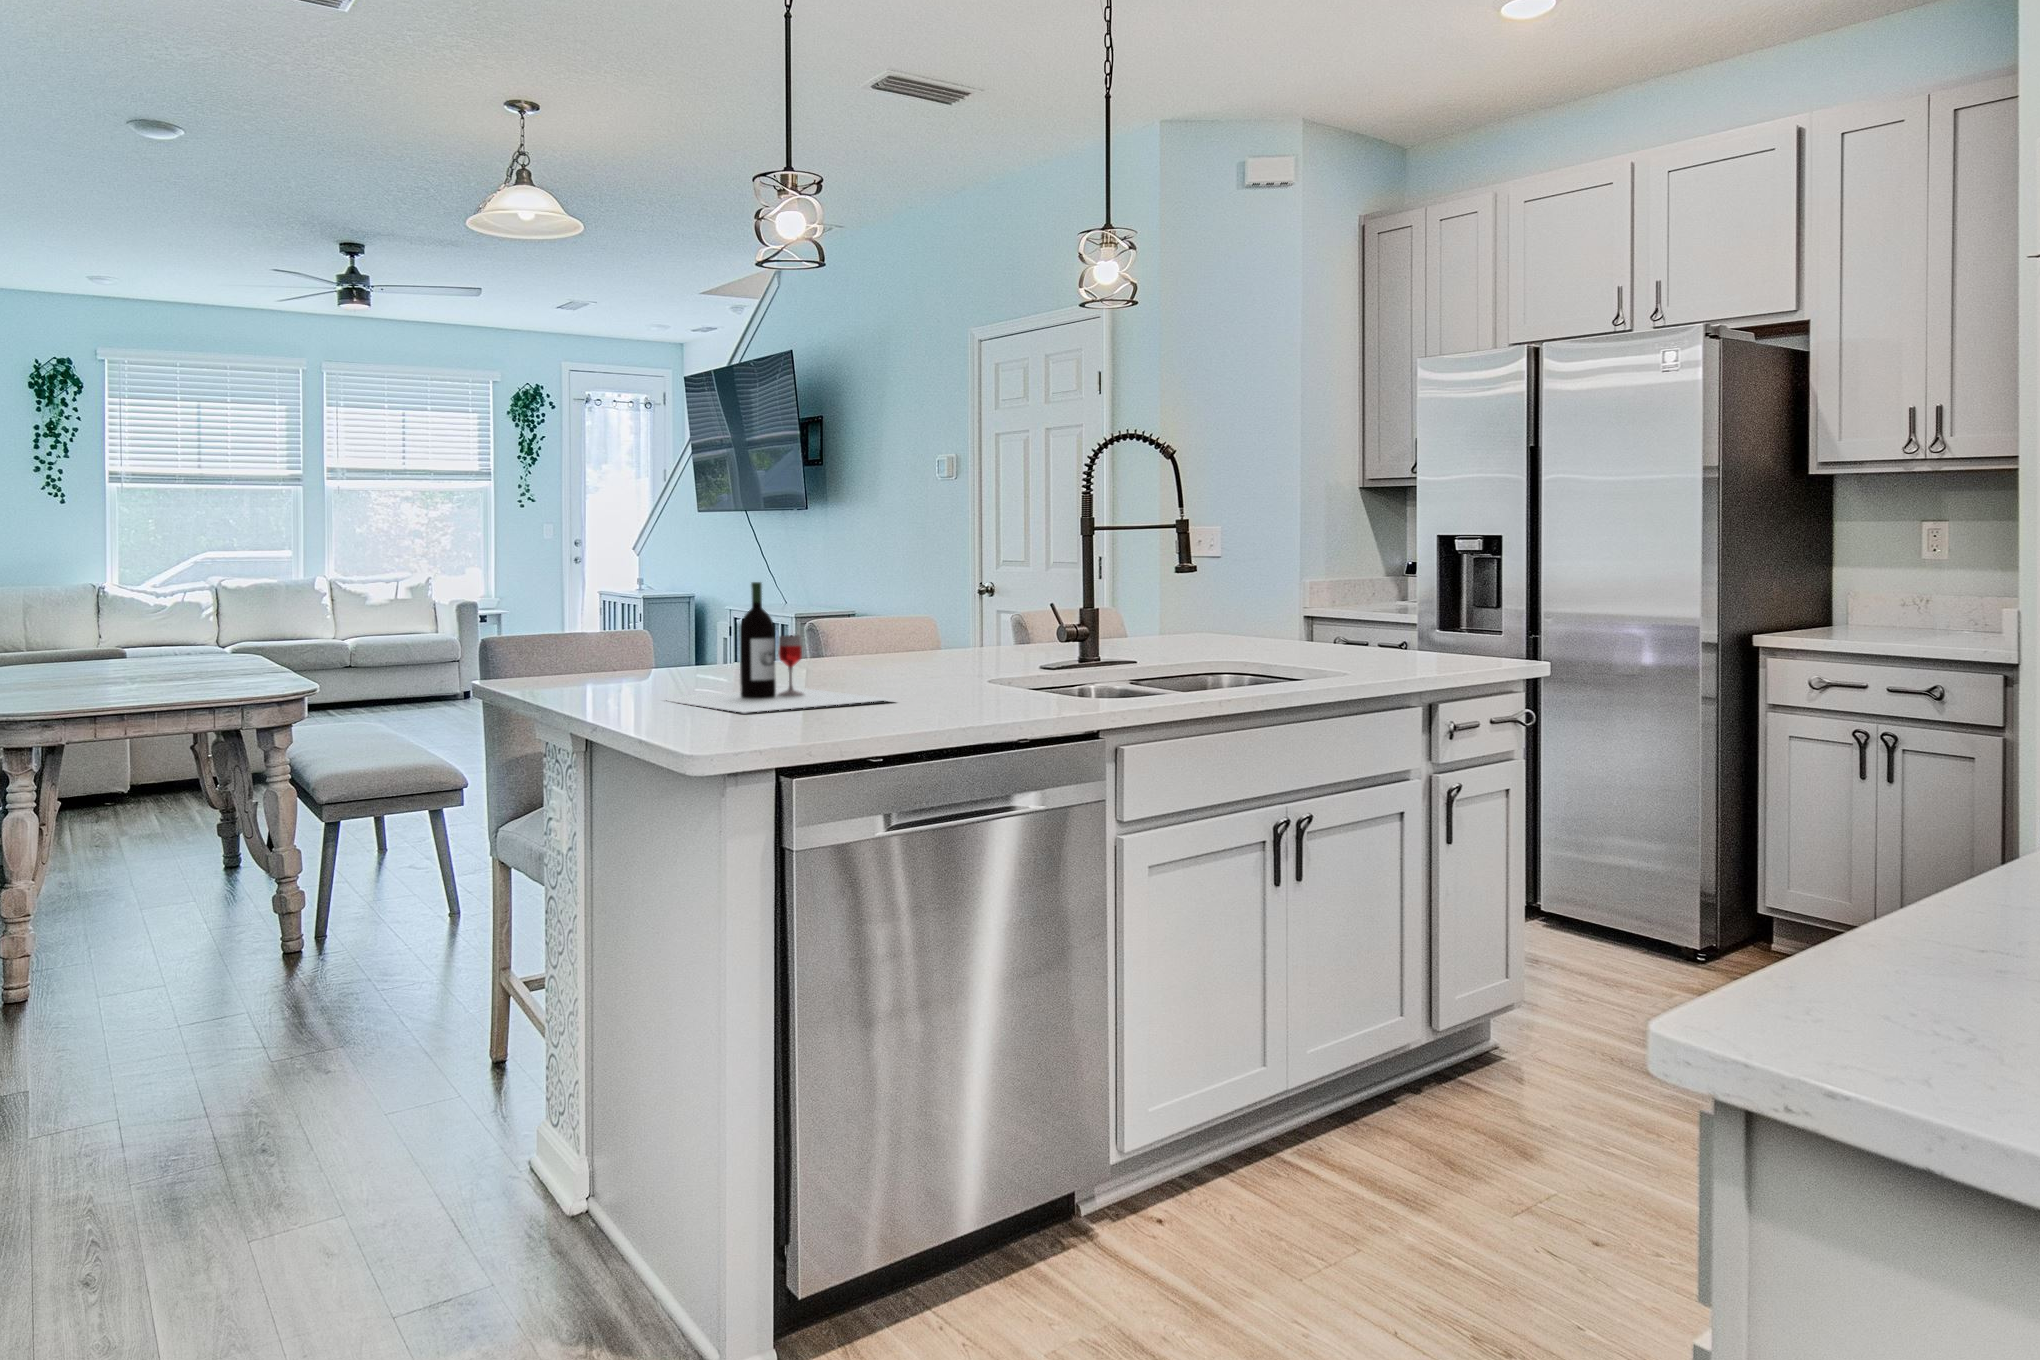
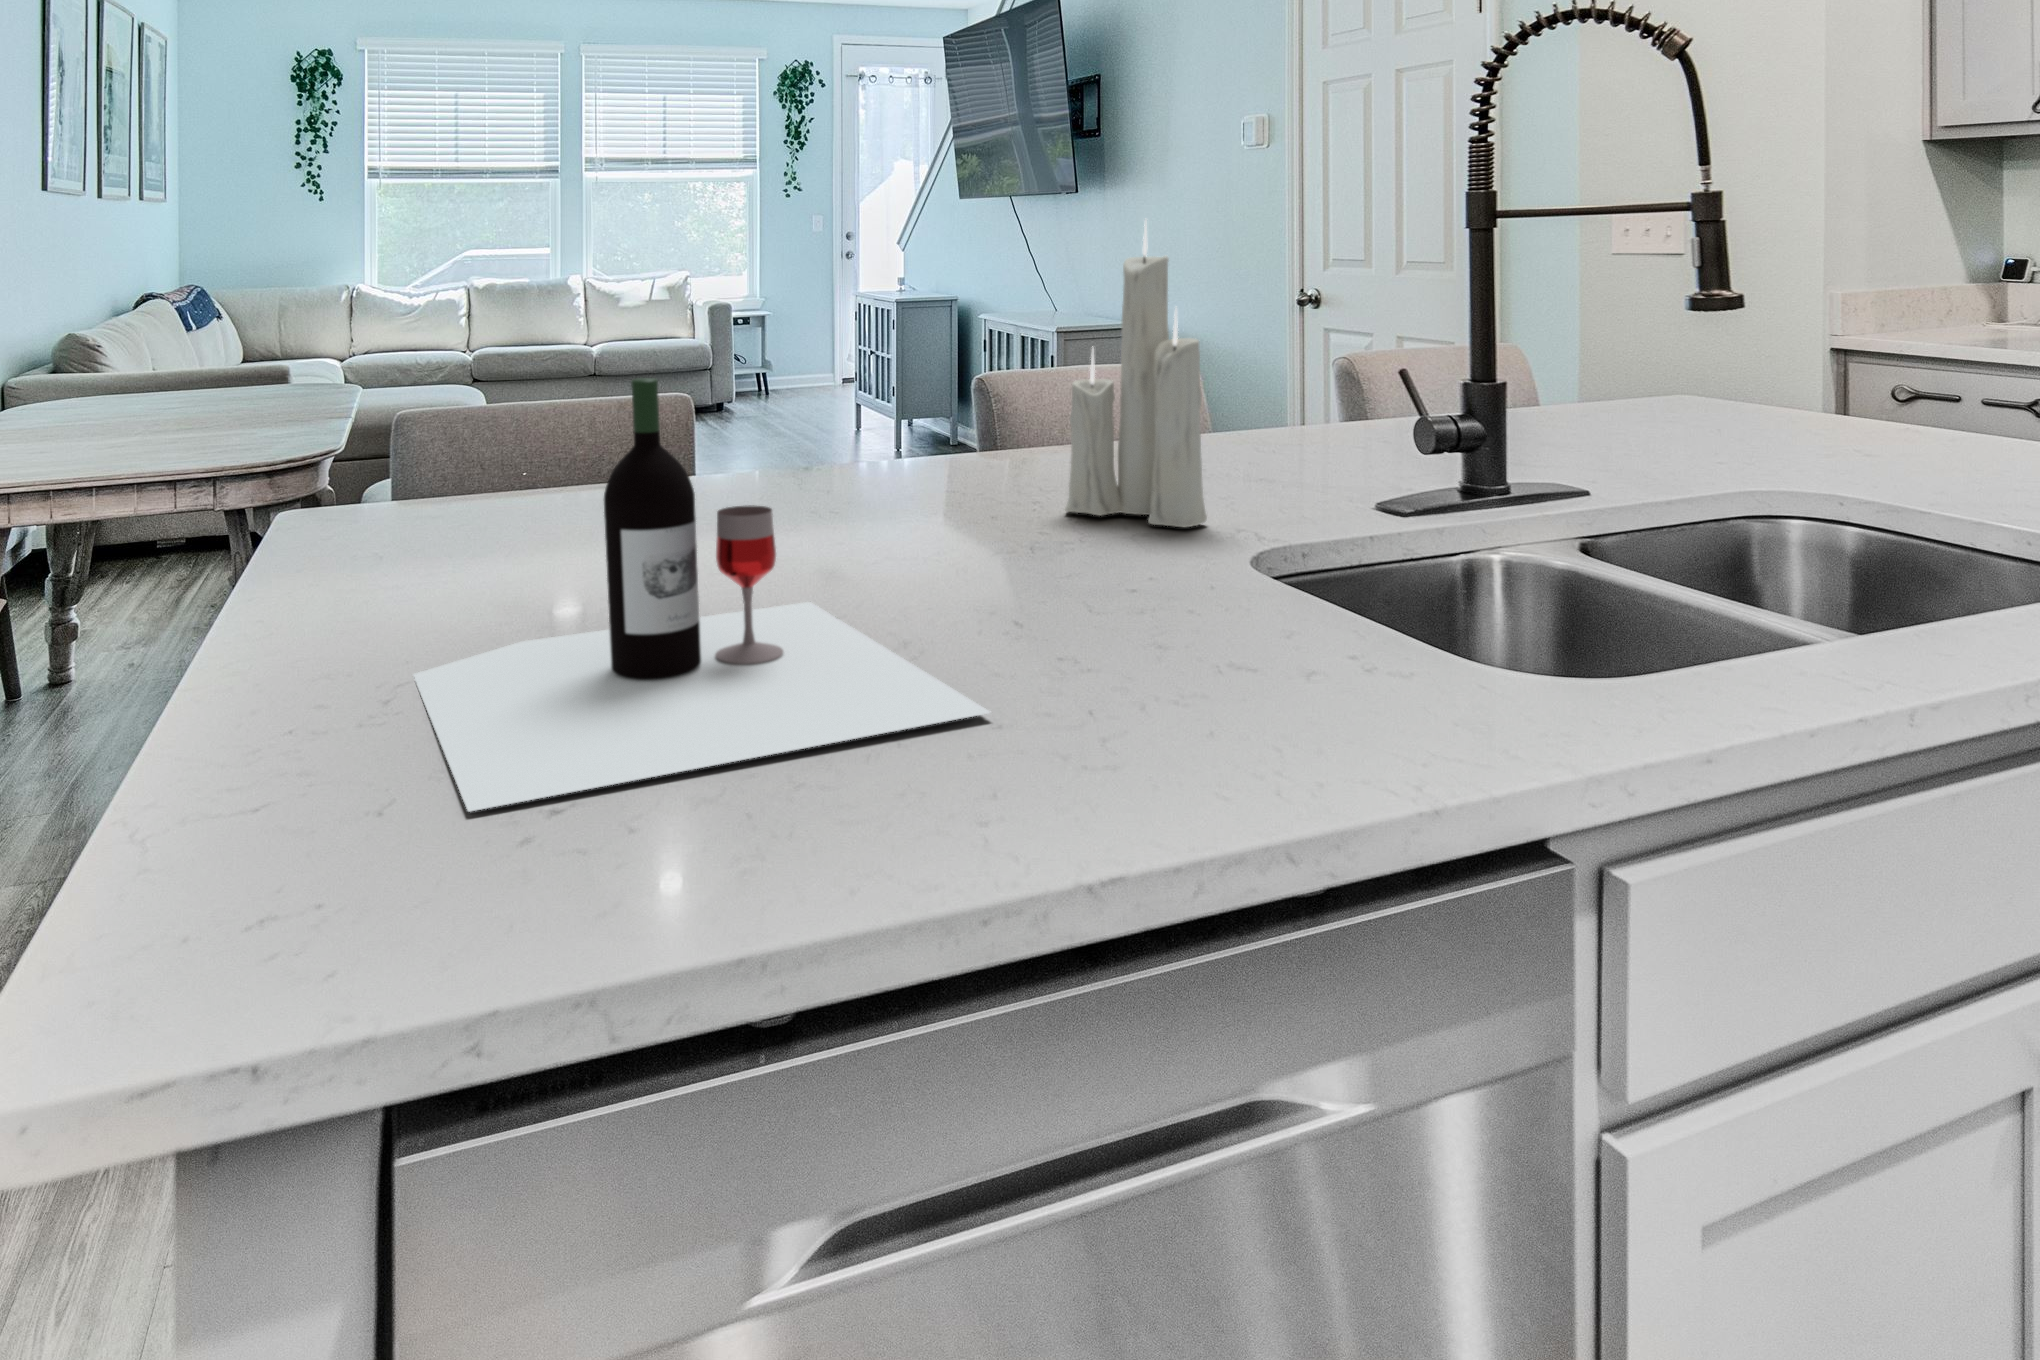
candle: none [886,517,956,672] -> present [1065,221,1207,527]

